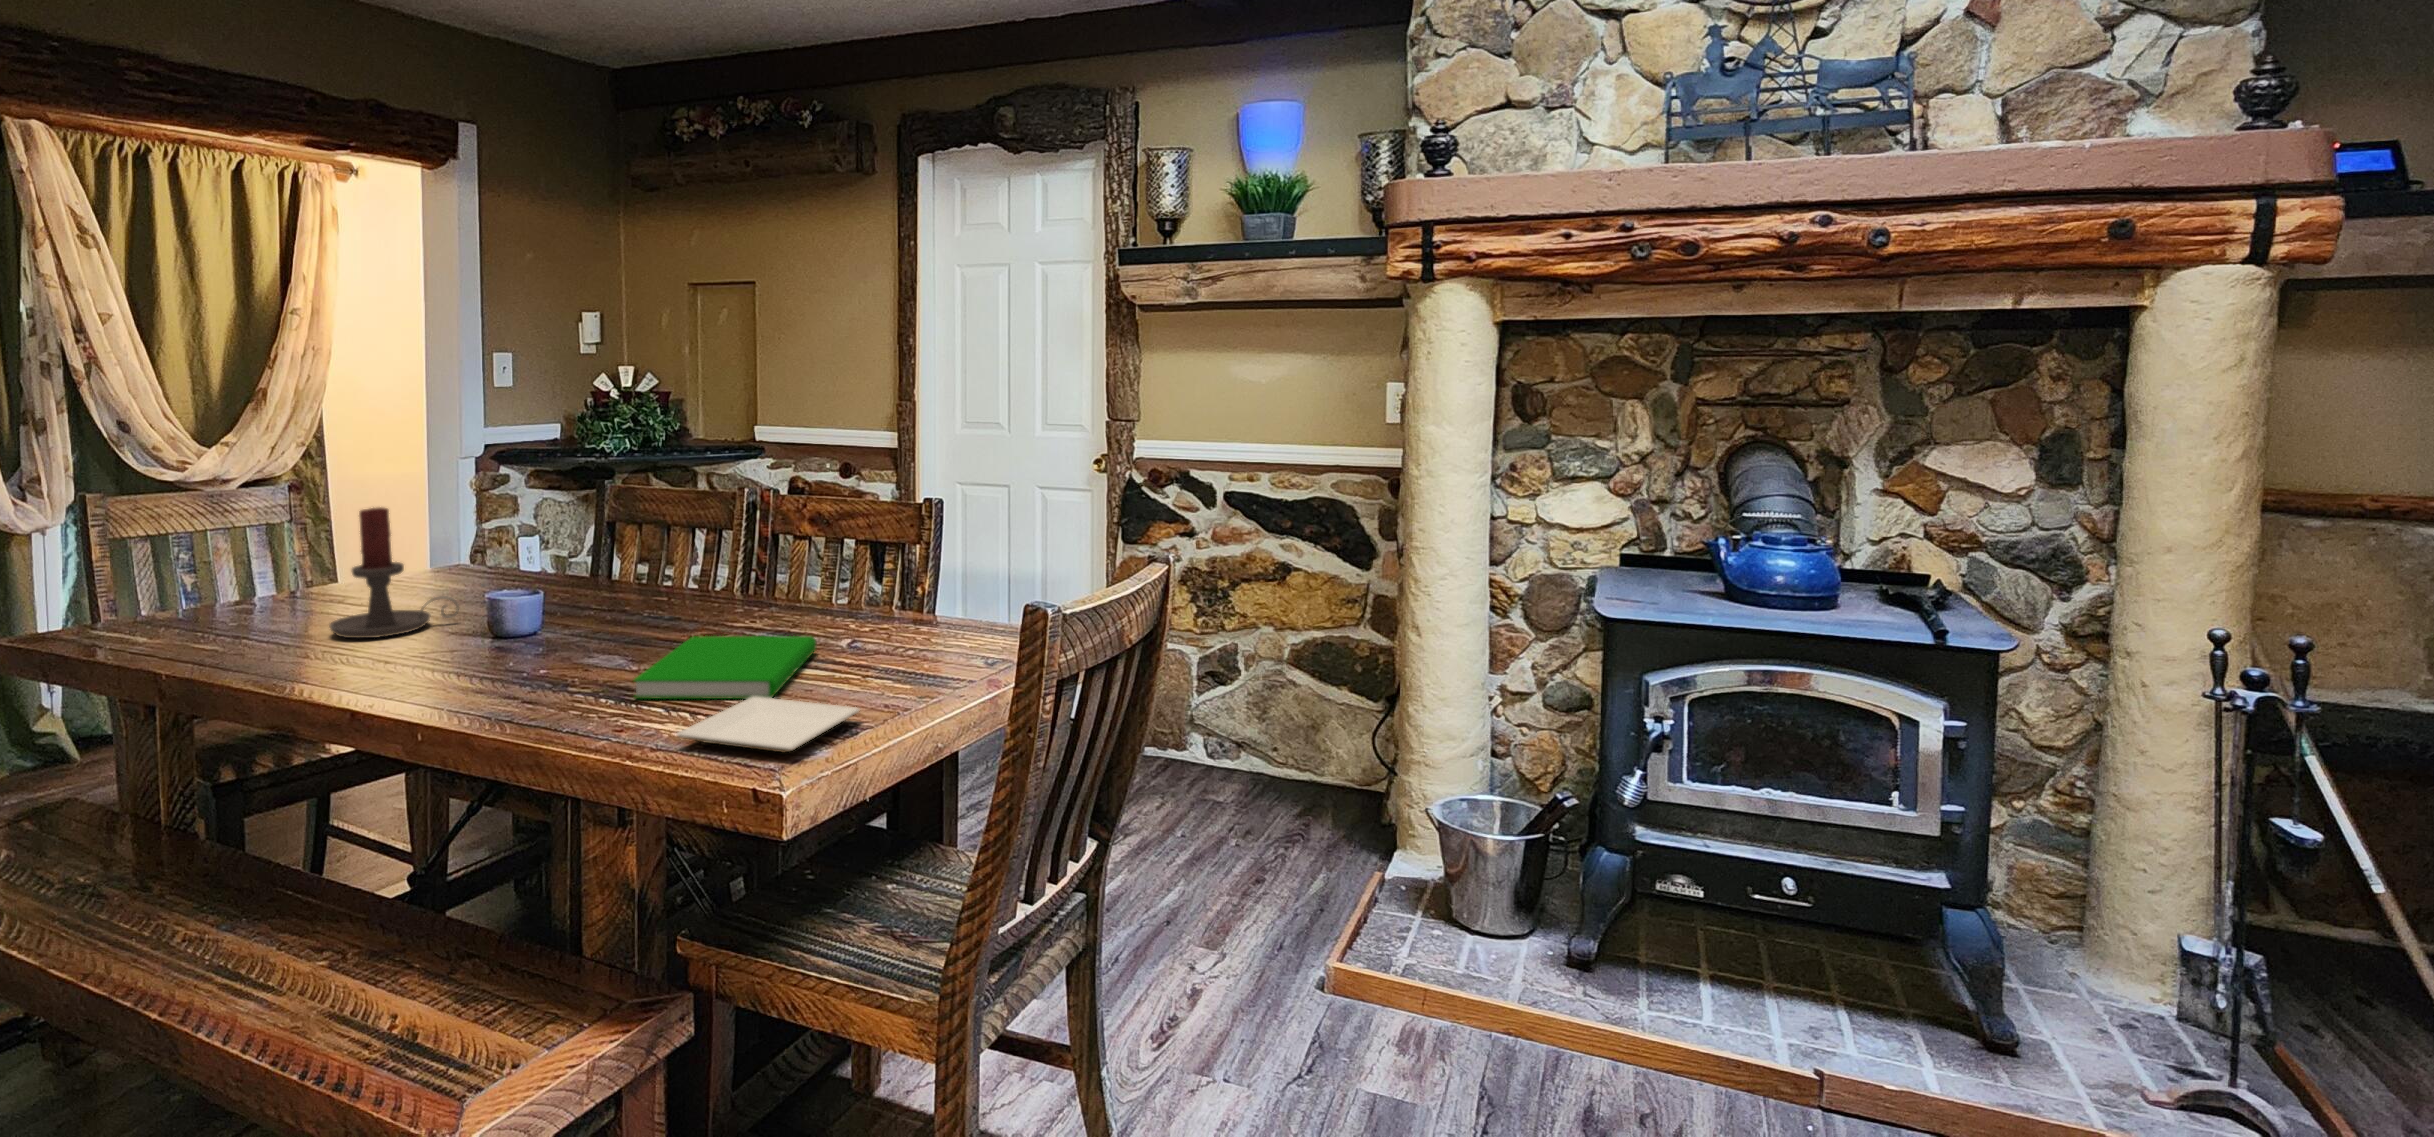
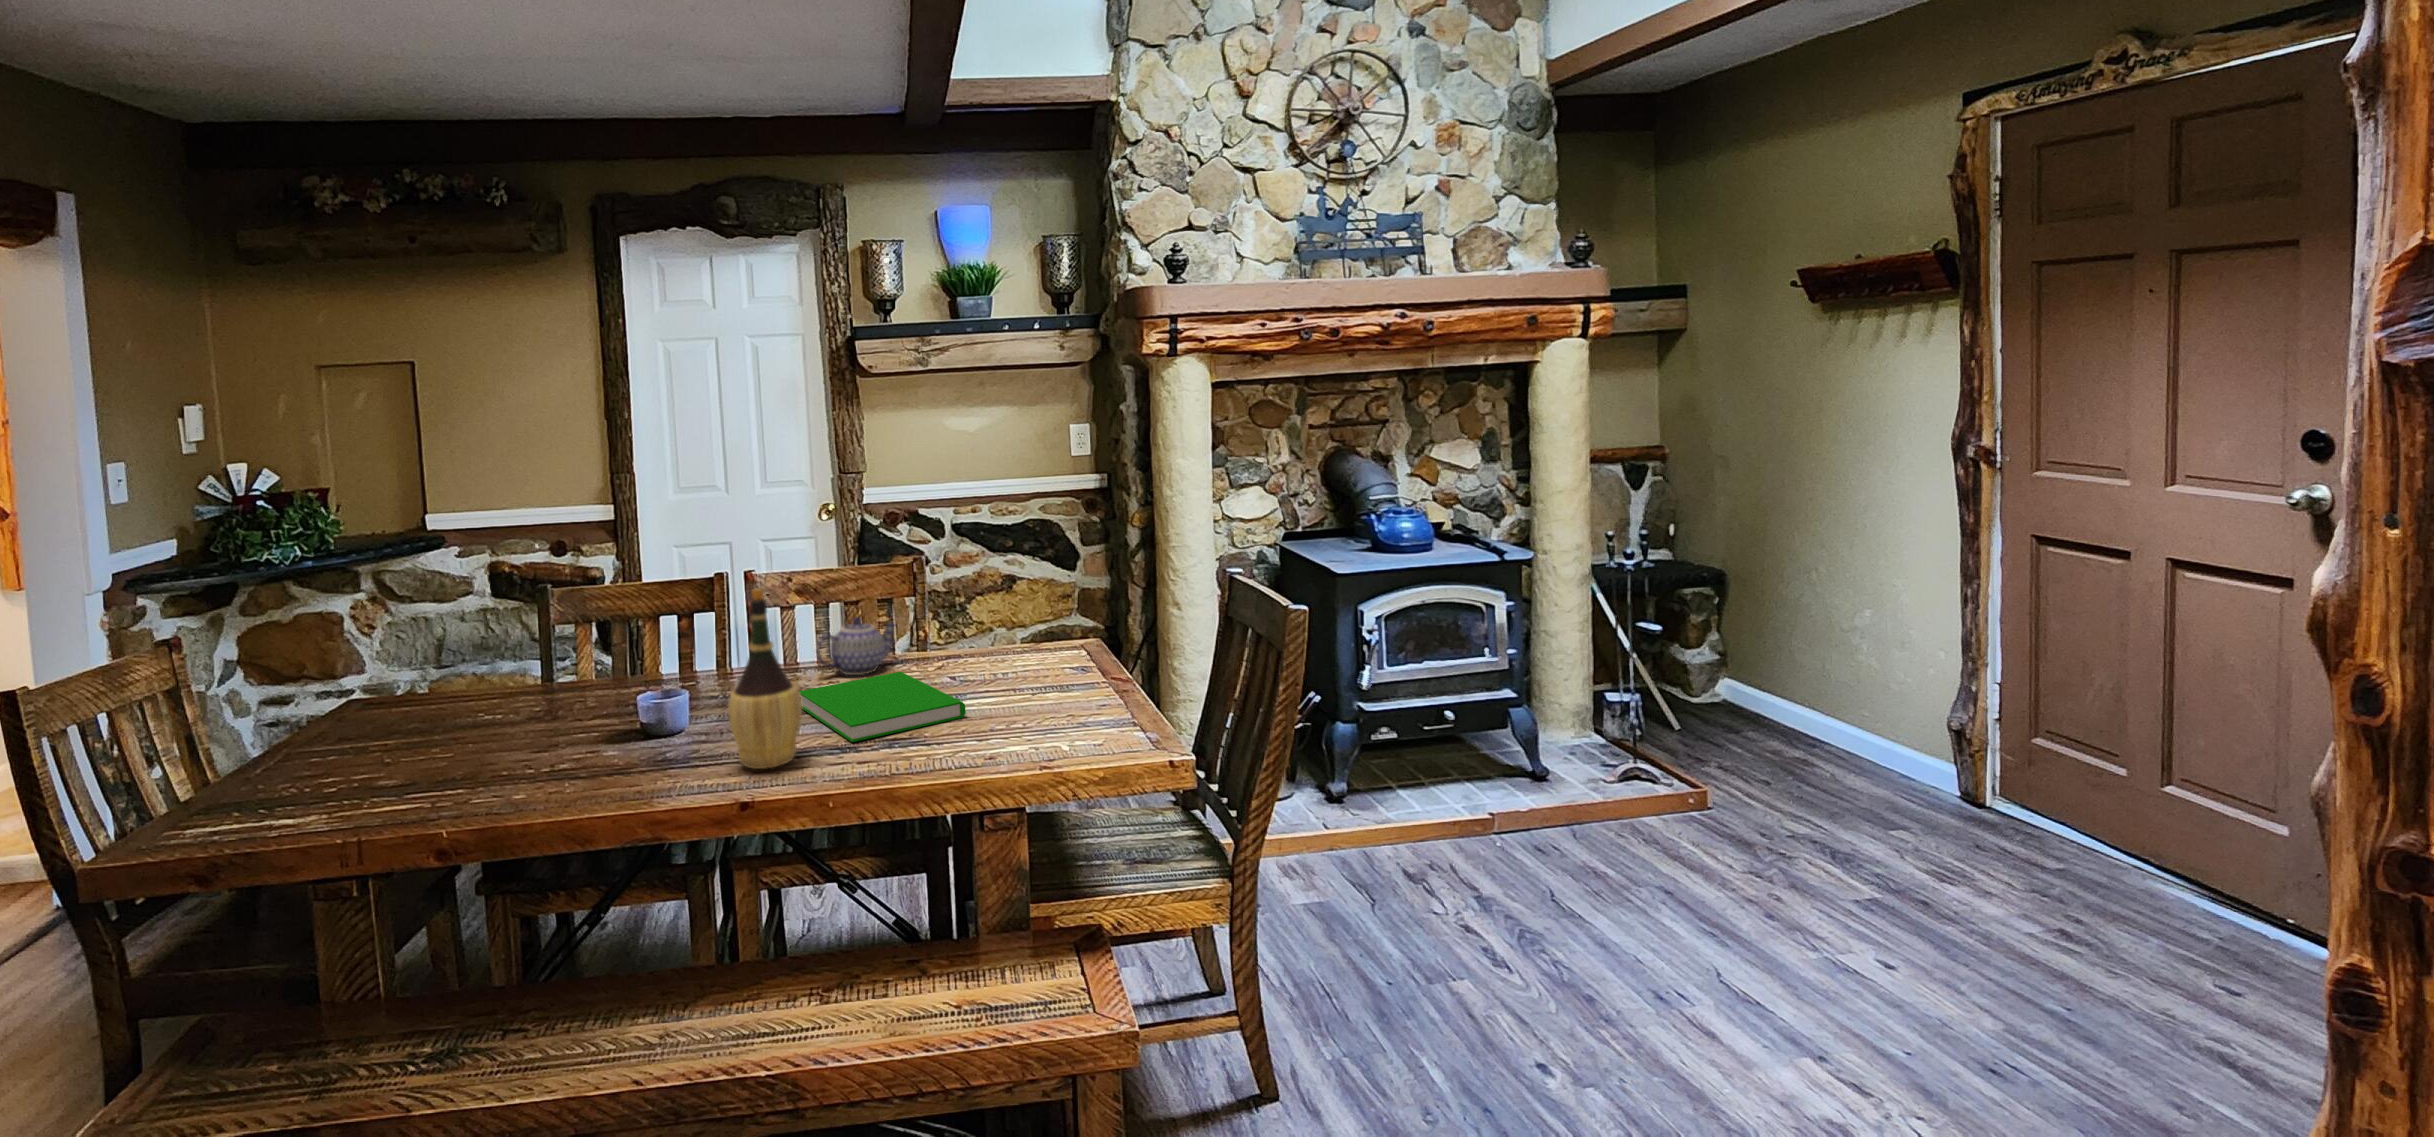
candle holder: present [330,507,459,638] -> none [322,624,459,774]
wine bottle: none [494,511,576,705] -> present [728,588,802,769]
teapot: none [770,569,875,634] -> present [816,617,895,675]
plate: present [677,697,859,752] -> none [971,703,1097,750]

